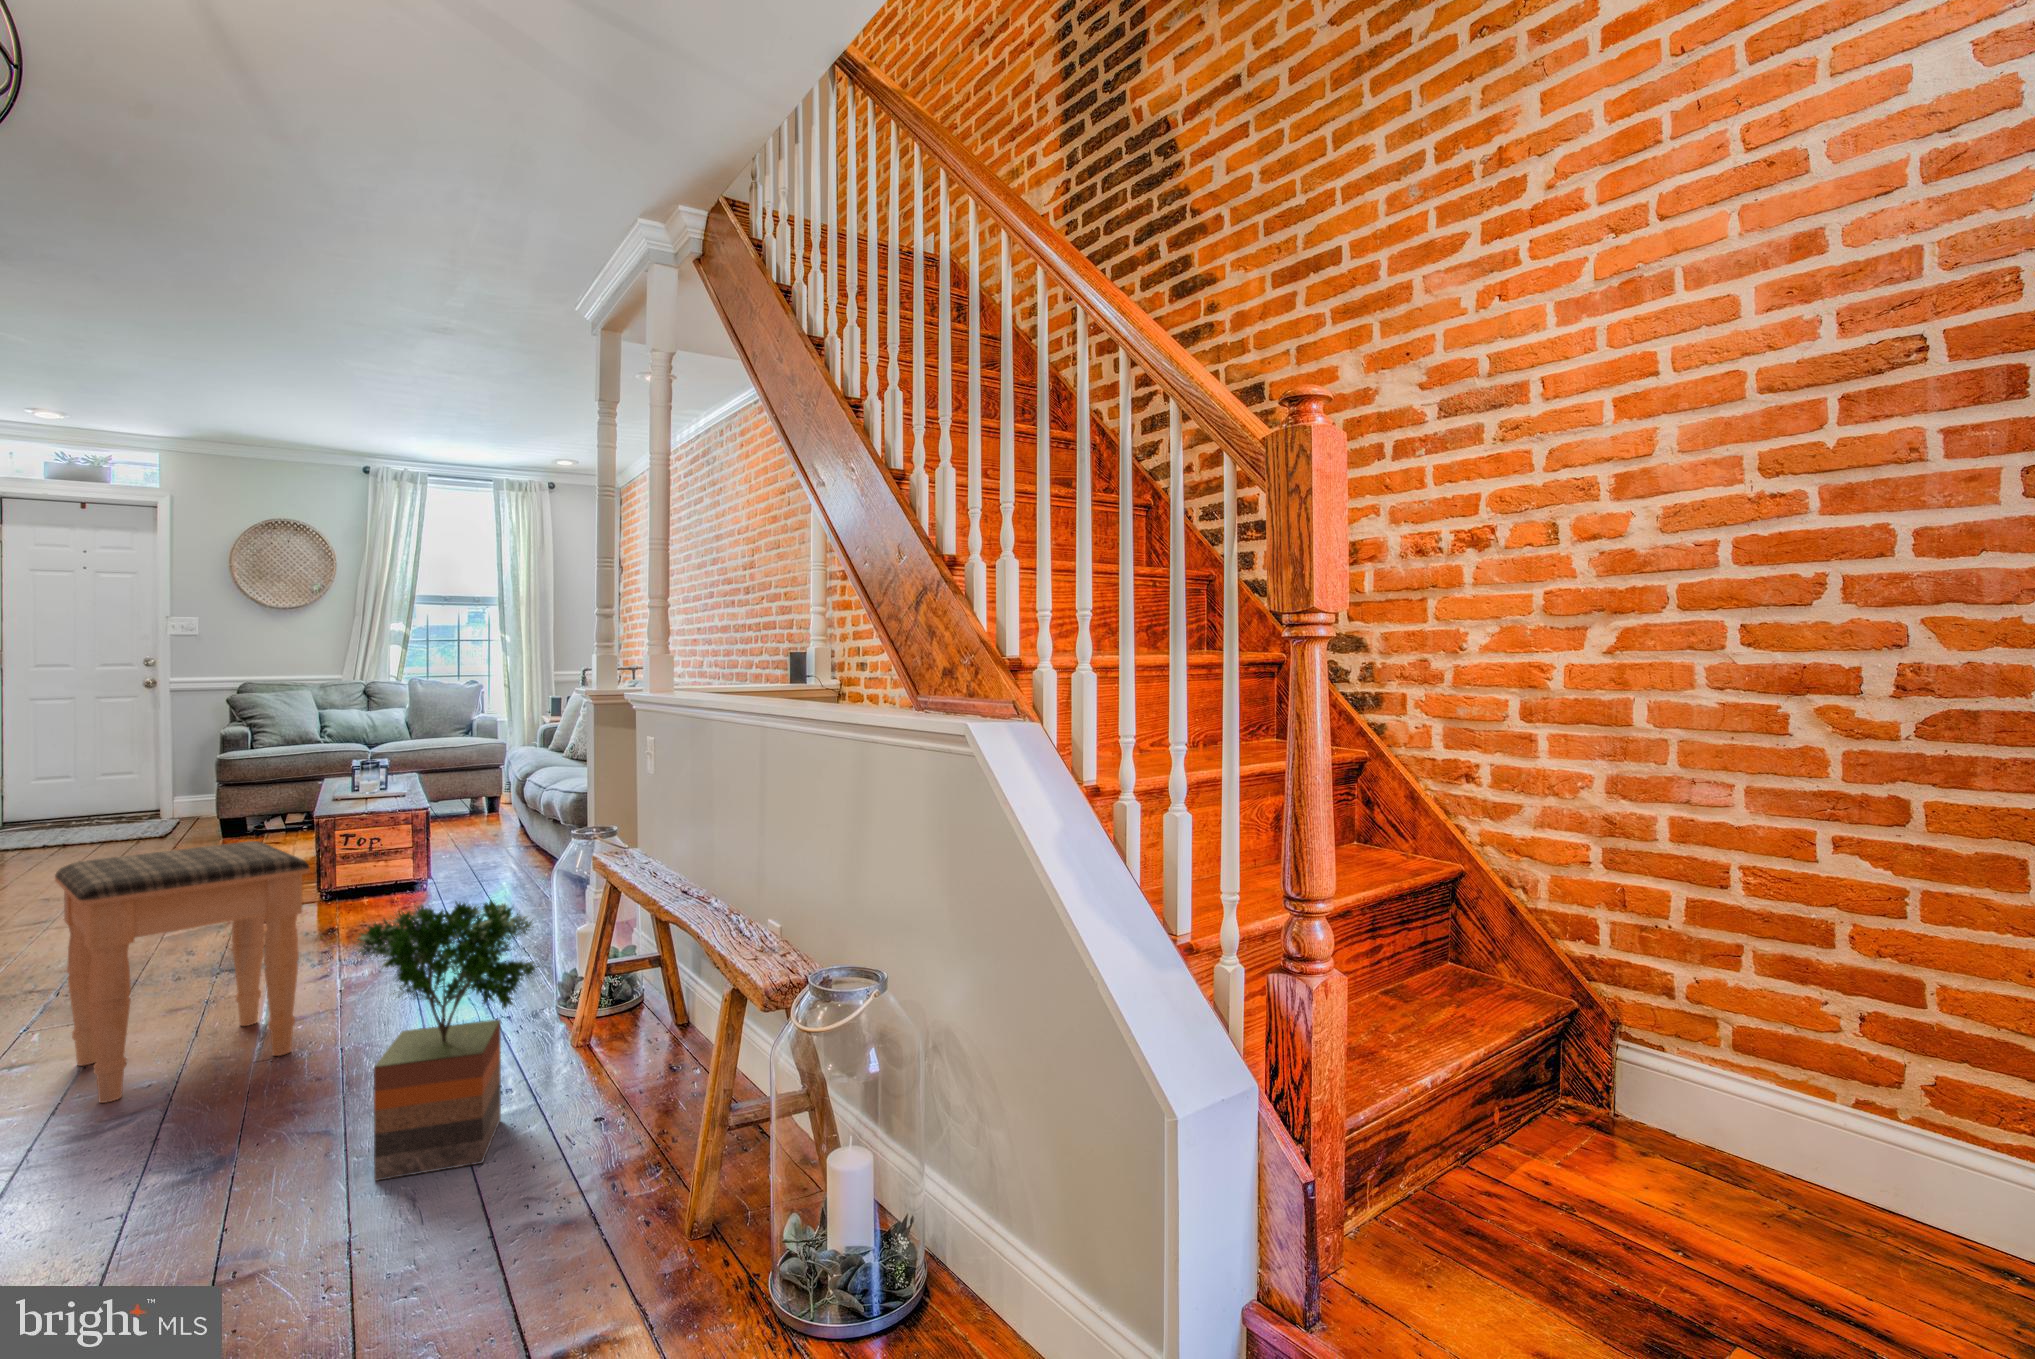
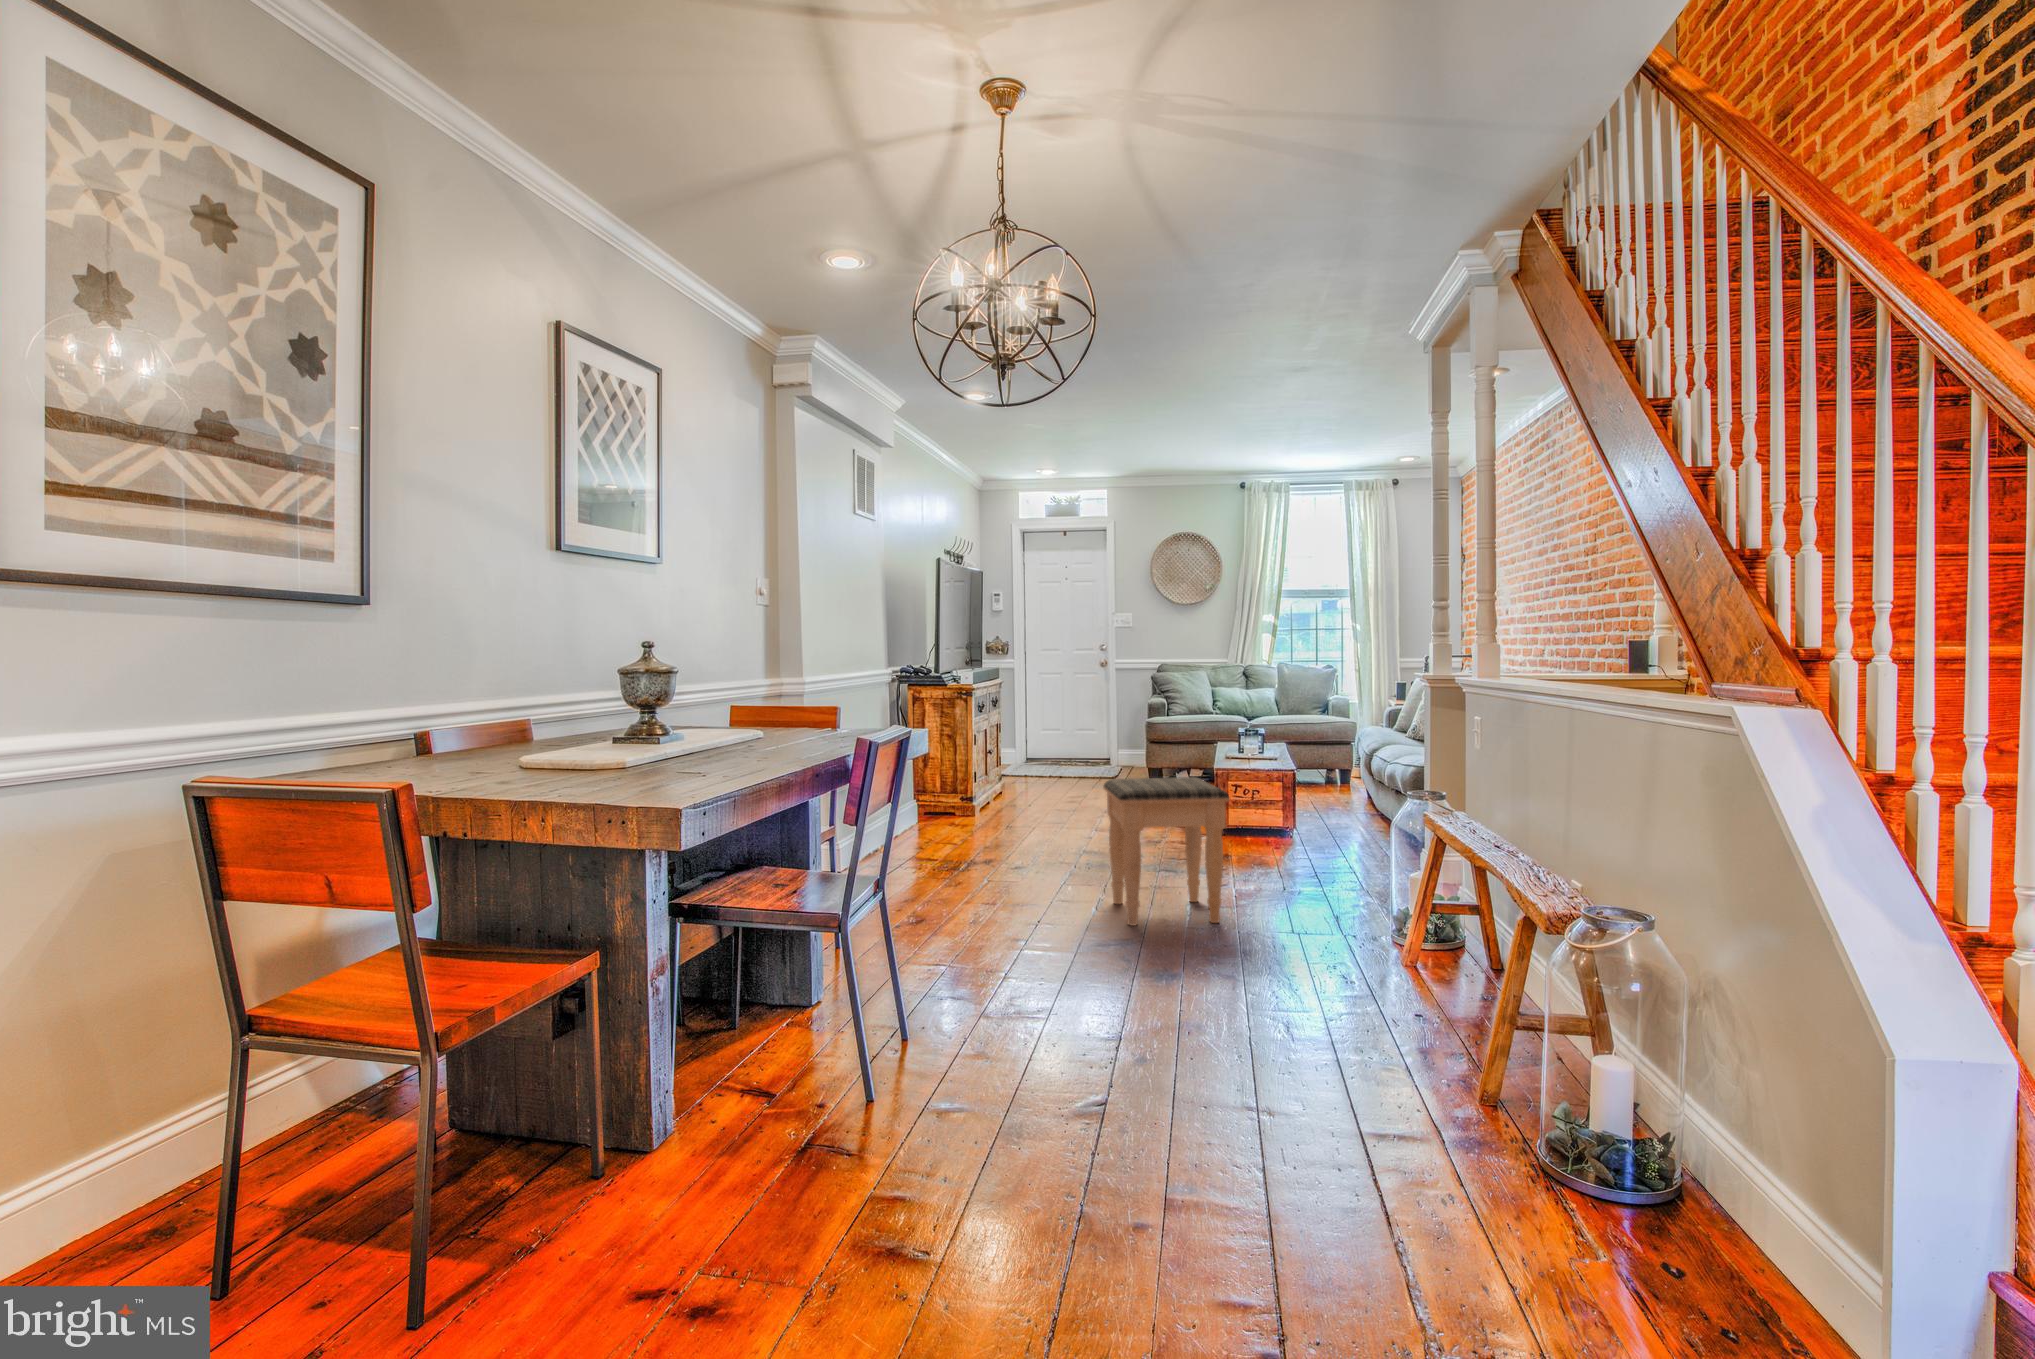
potted tree: present [357,901,539,1181] -> none [1259,825,1381,1015]

